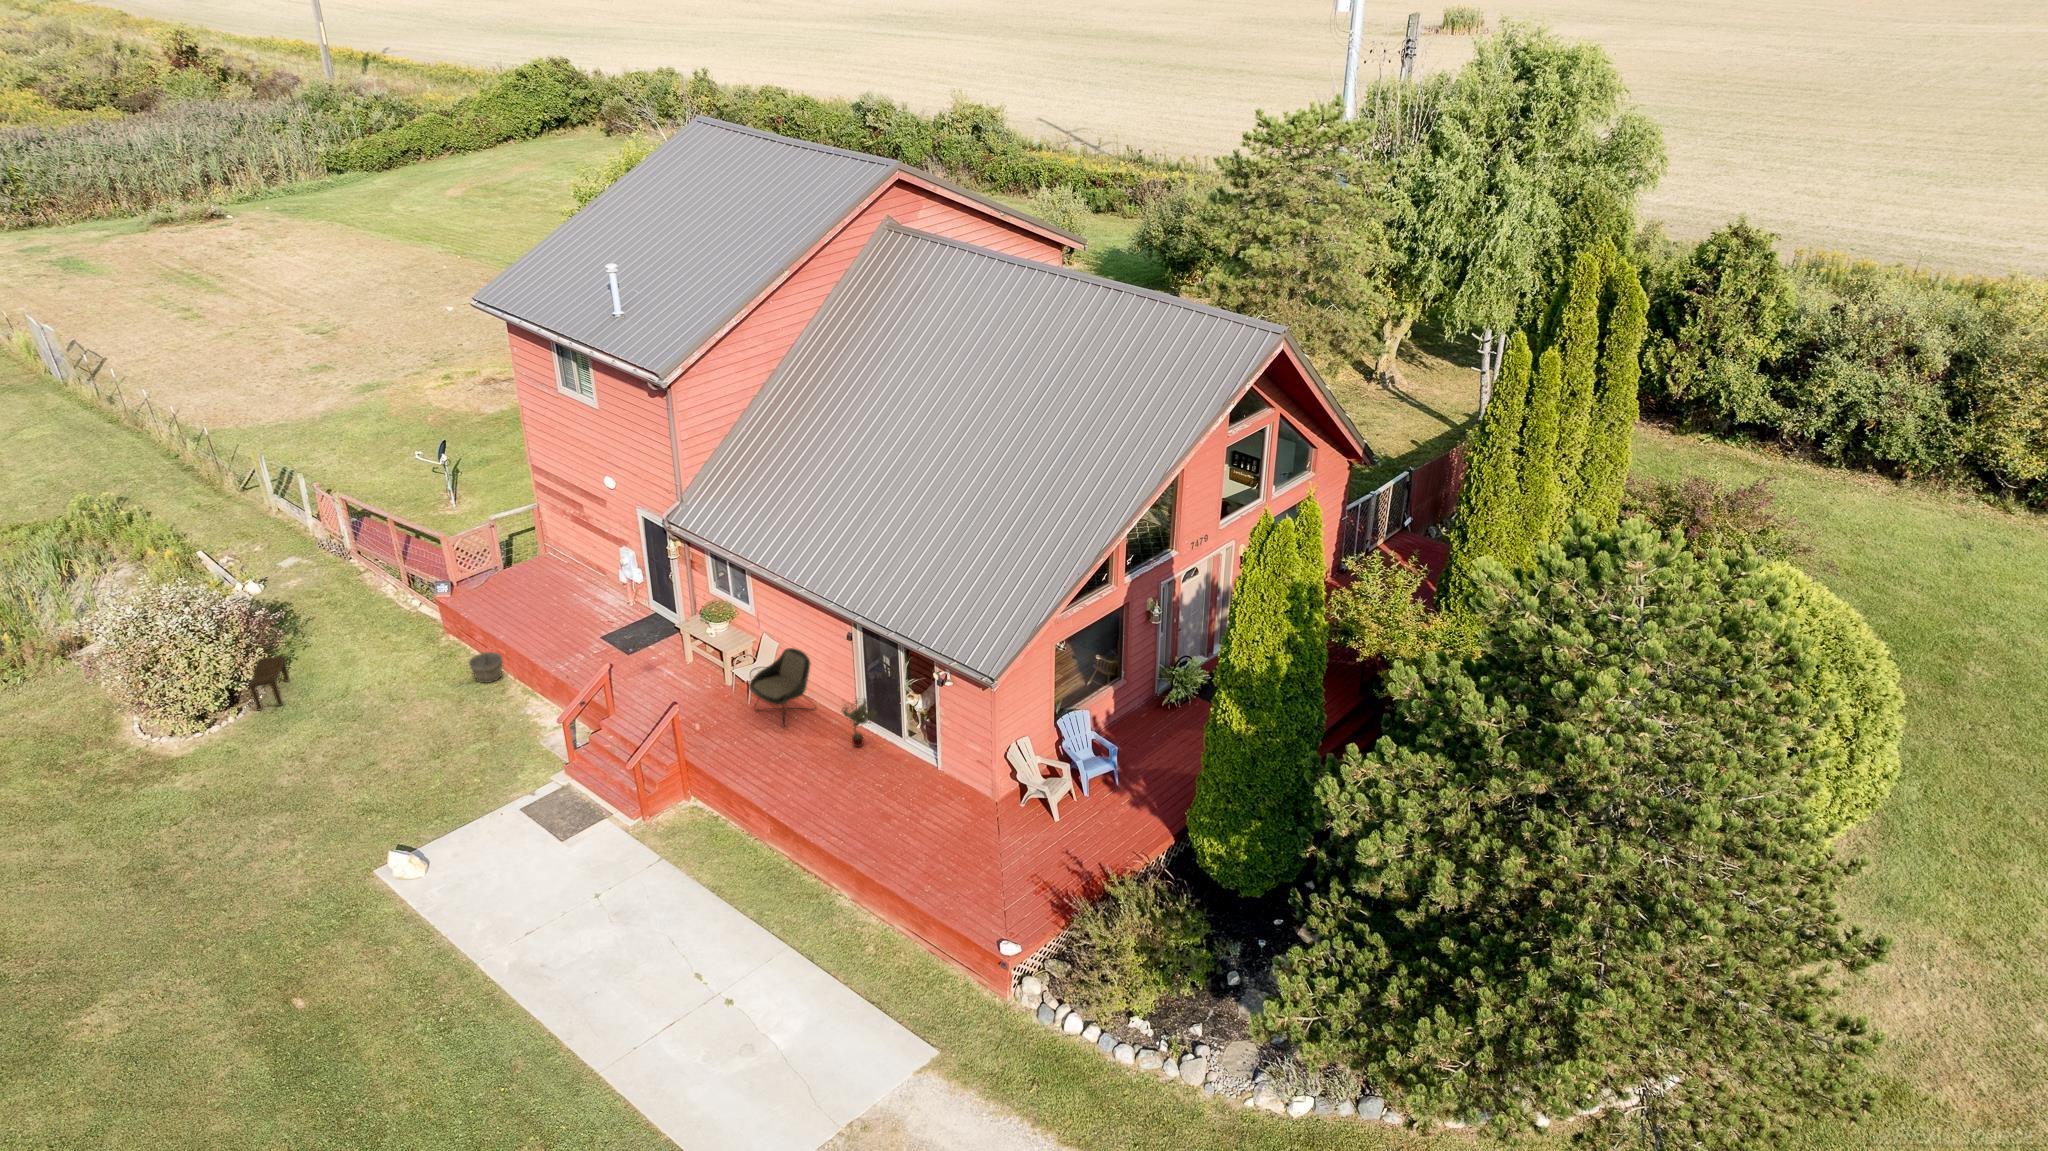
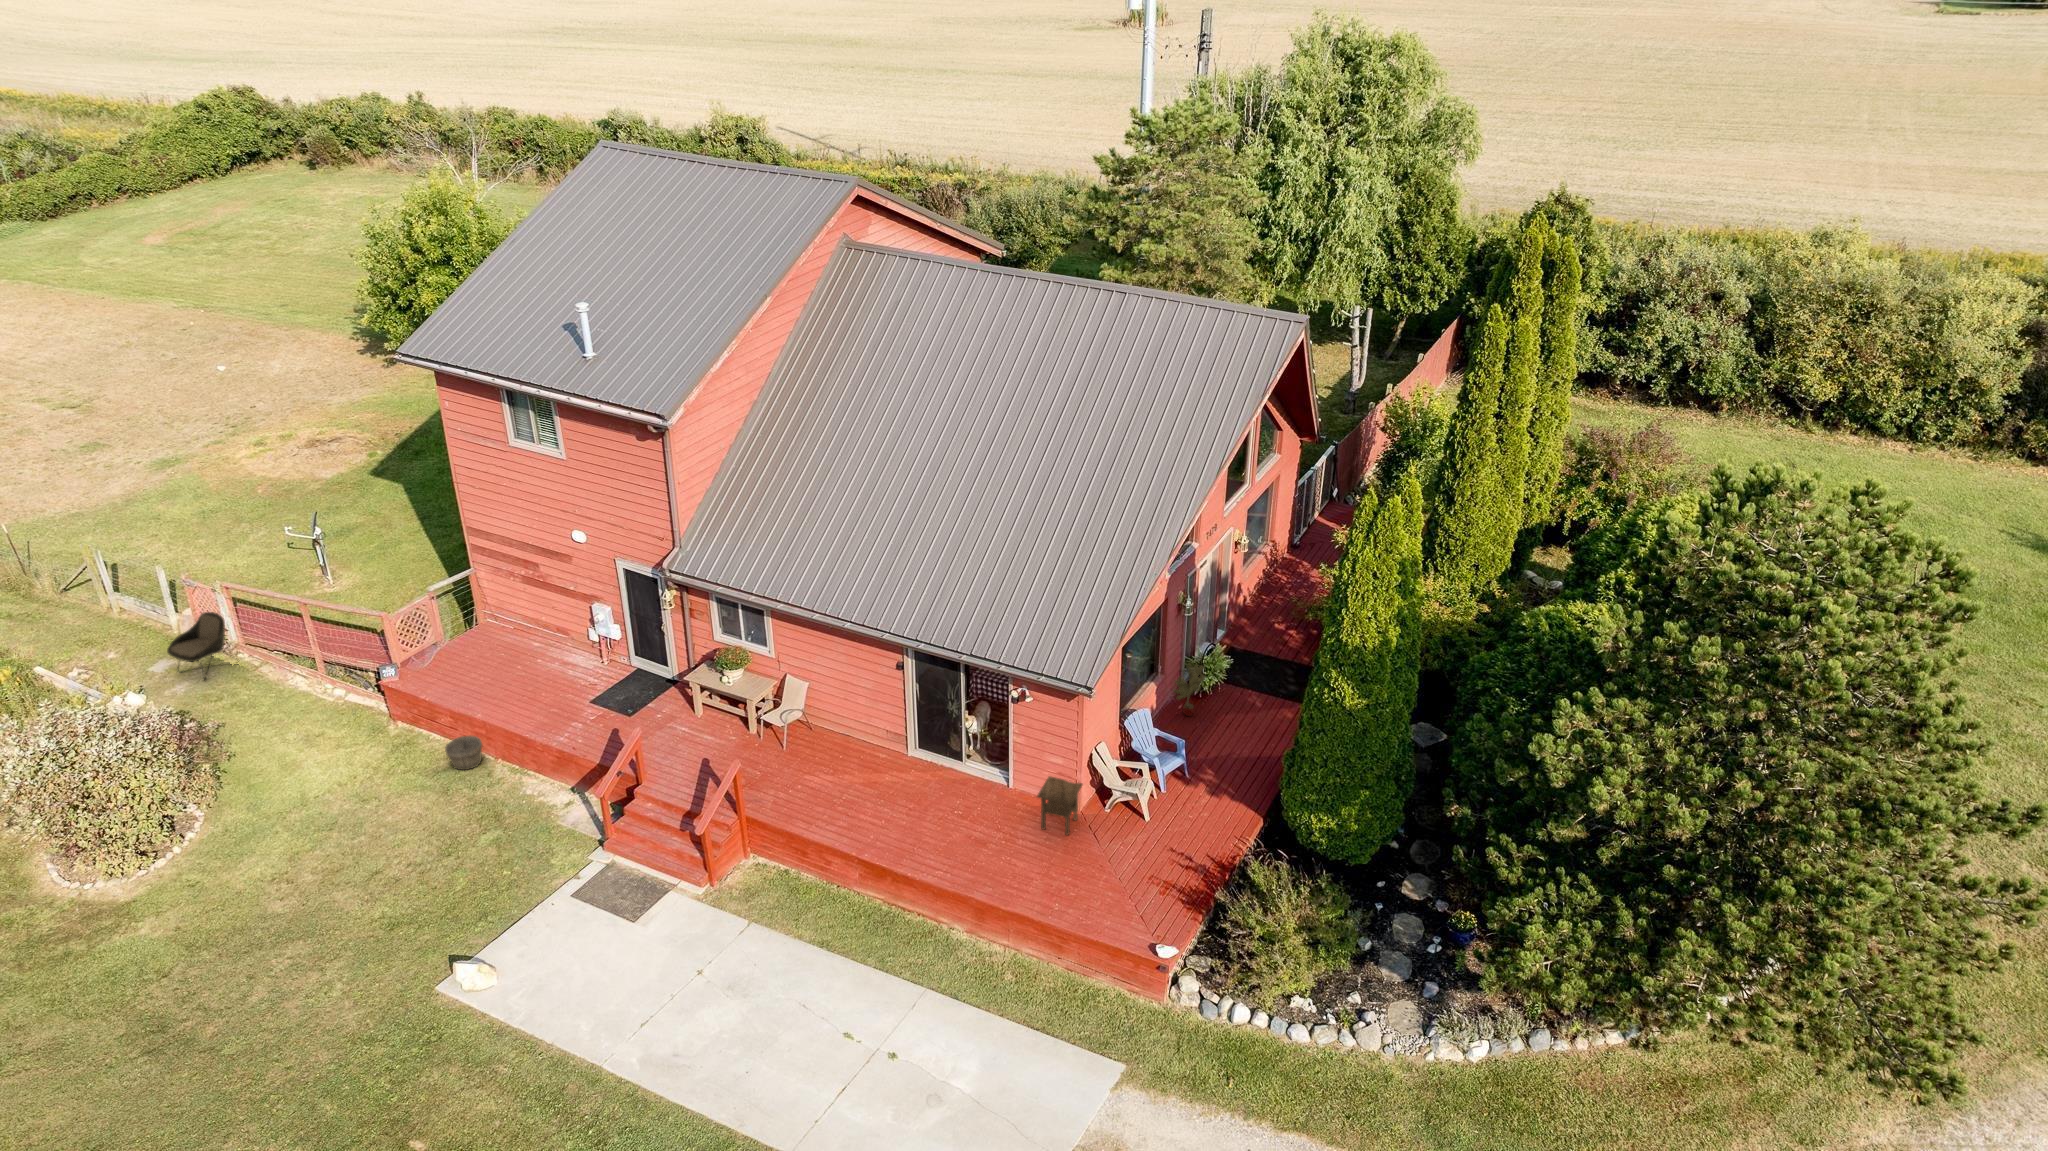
lounge chair: present [749,648,813,724] -> present [167,612,231,680]
bench: present [249,656,289,710] -> none [193,772,236,838]
potted tree: present [841,699,876,747] -> present [1174,665,1205,716]
side table: none [946,762,997,823] -> present [1037,776,1083,835]

